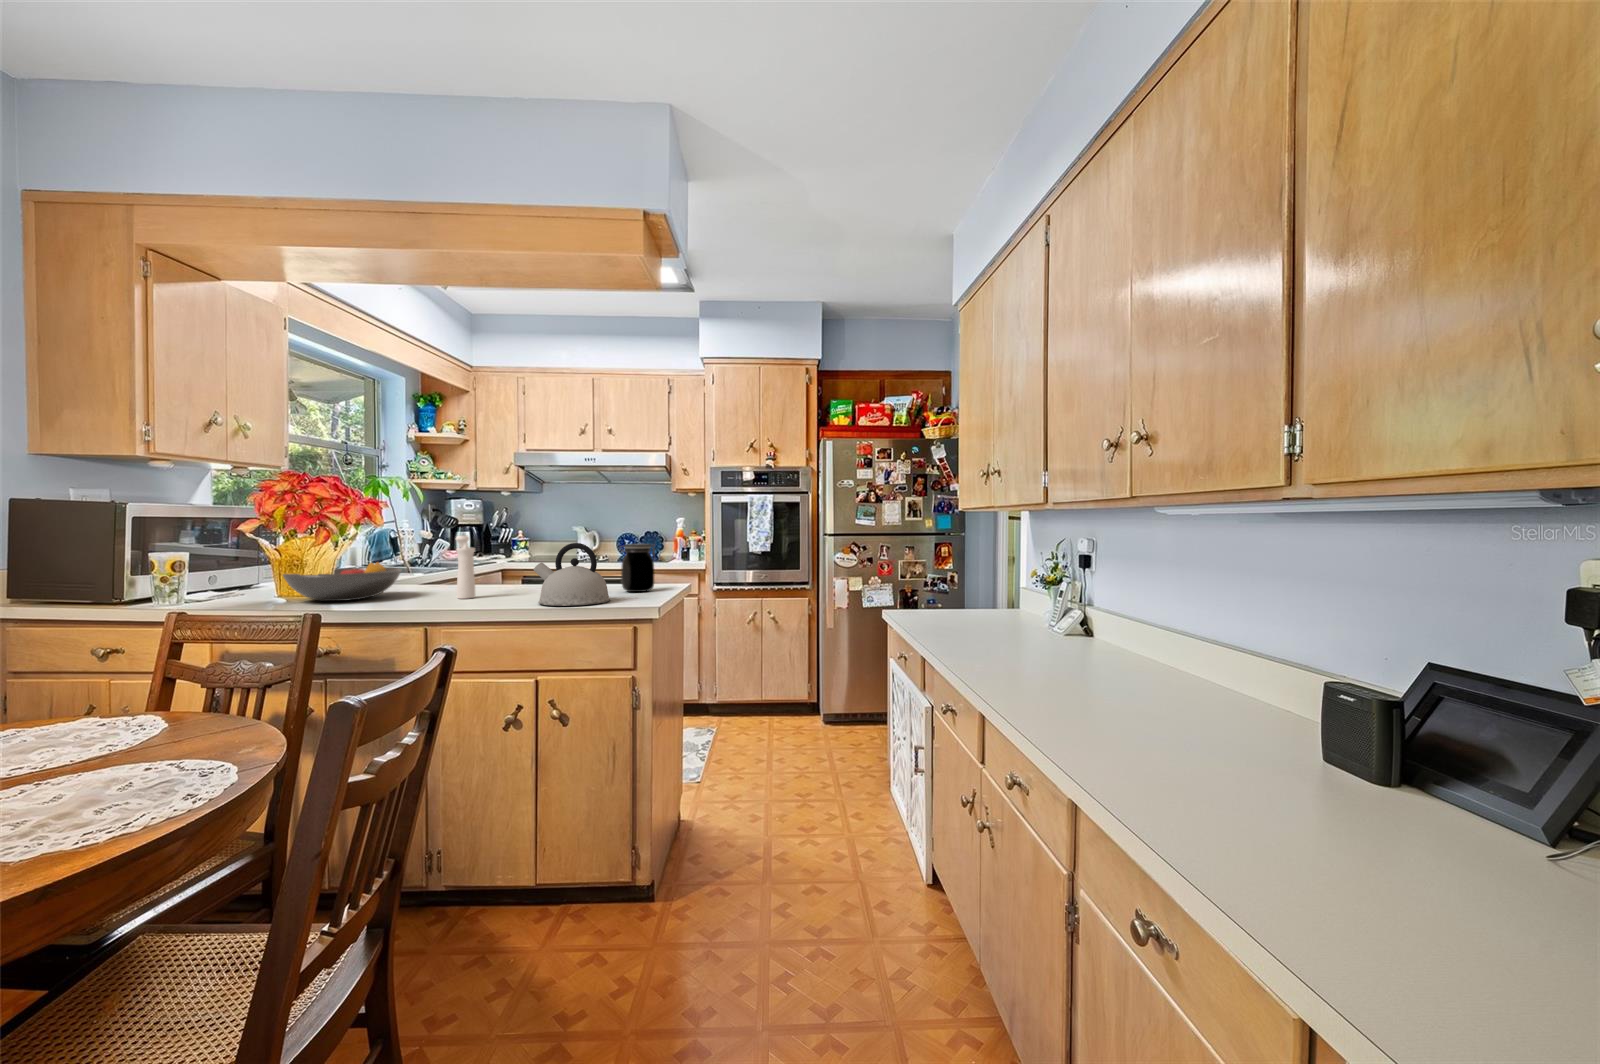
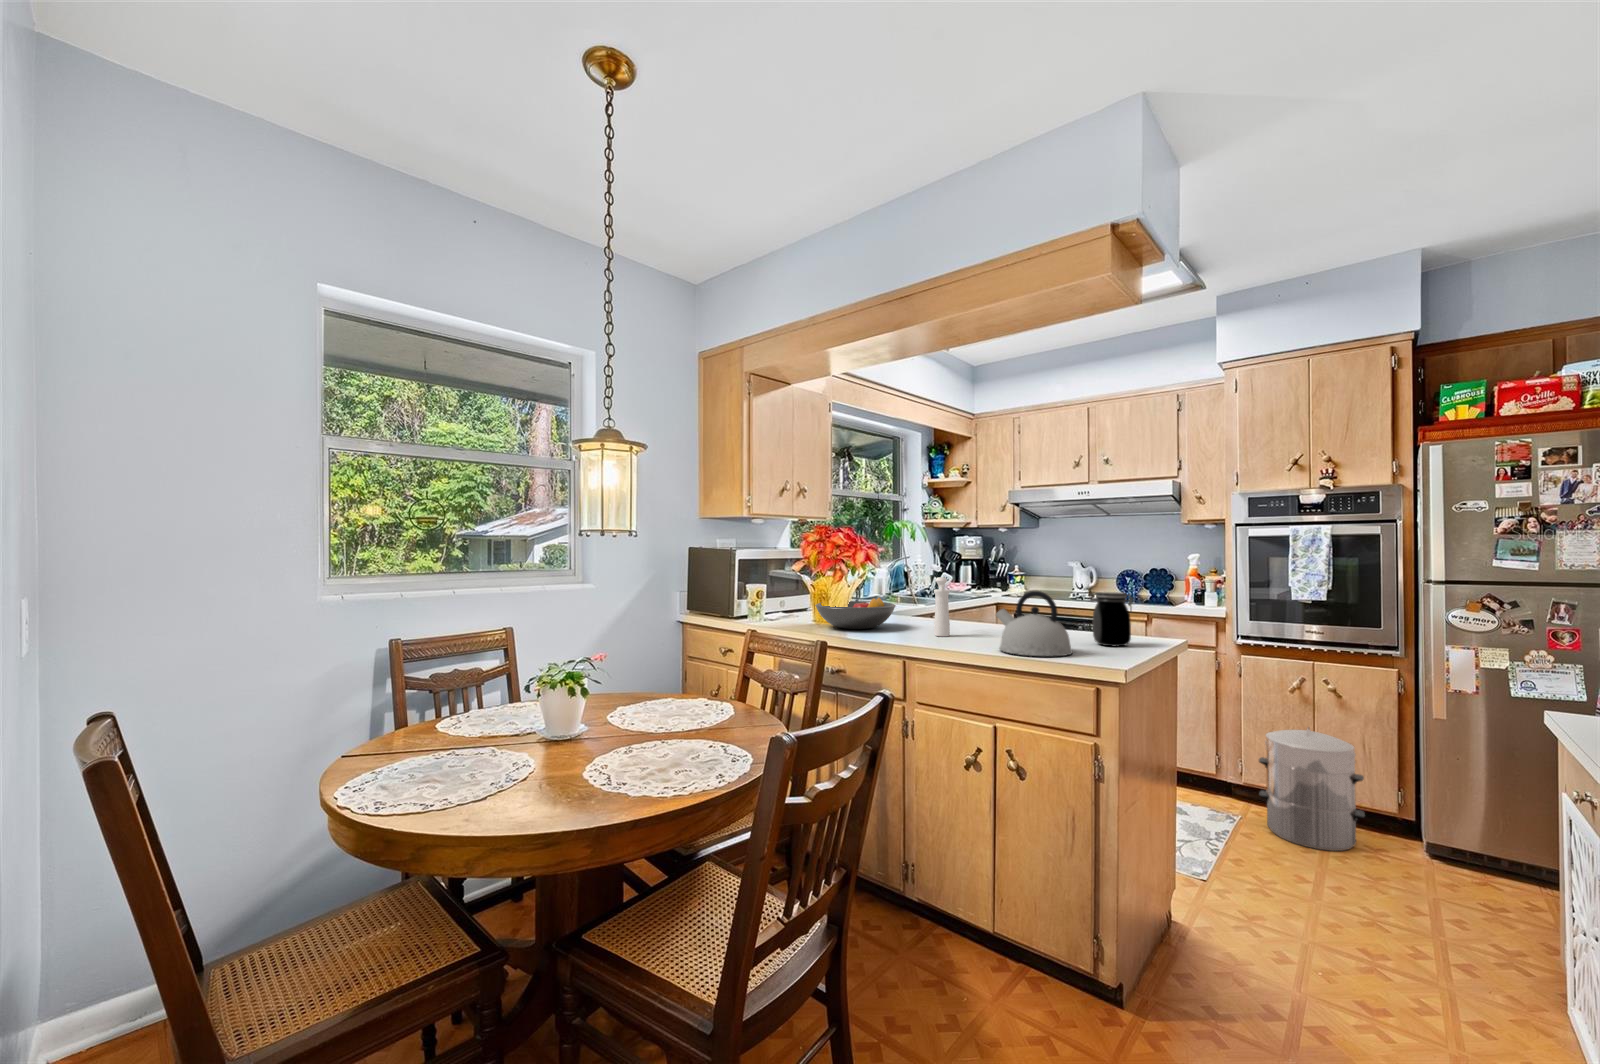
waste bin: none [728,646,790,735] -> present [1259,727,1365,851]

